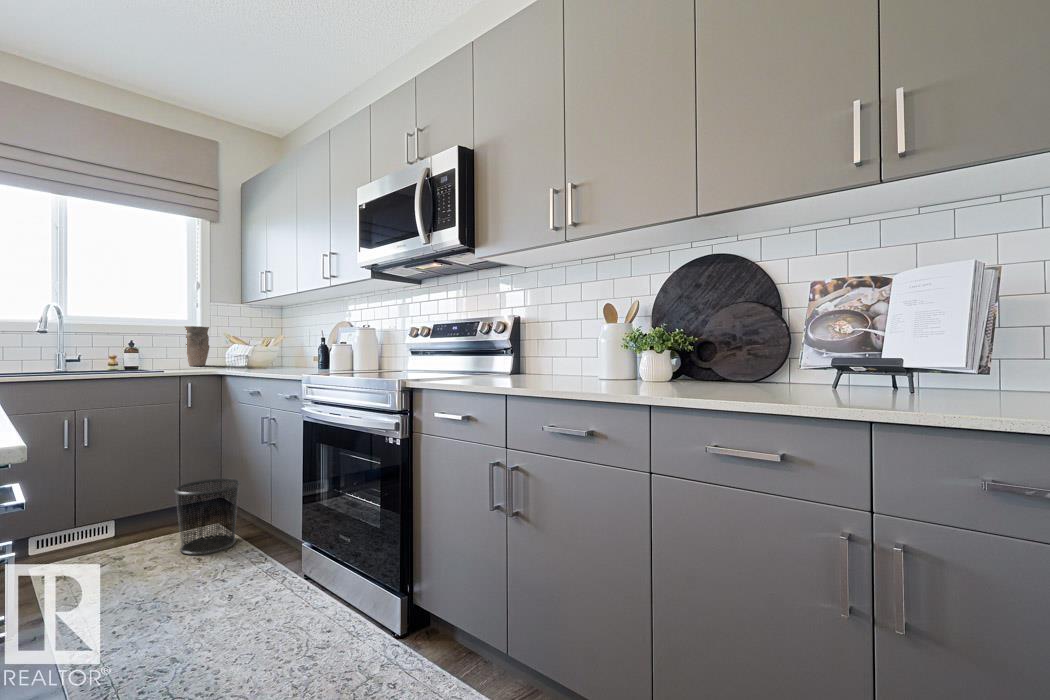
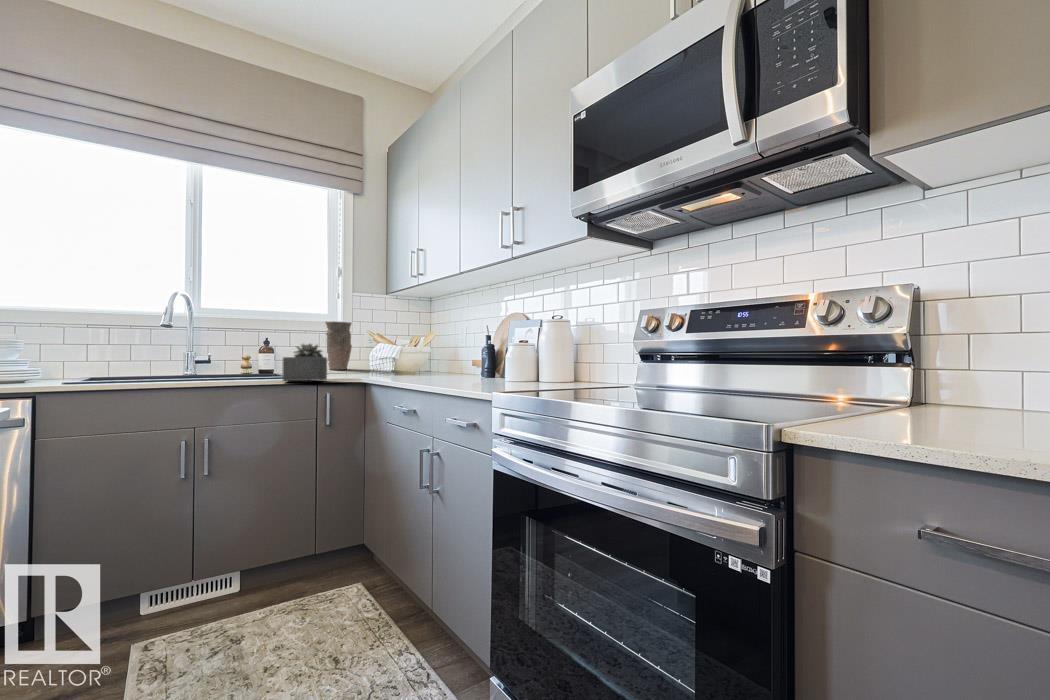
succulent plant: none [150,344,188,375] -> present [282,344,327,381]
waste bin: present [174,478,240,555] -> none [307,526,391,642]

